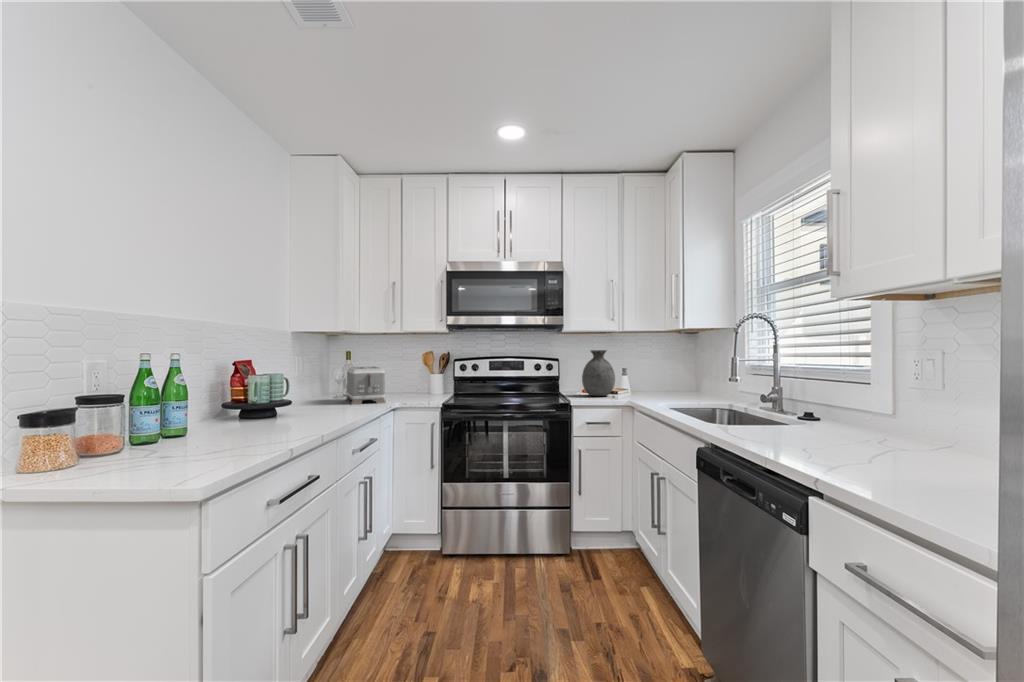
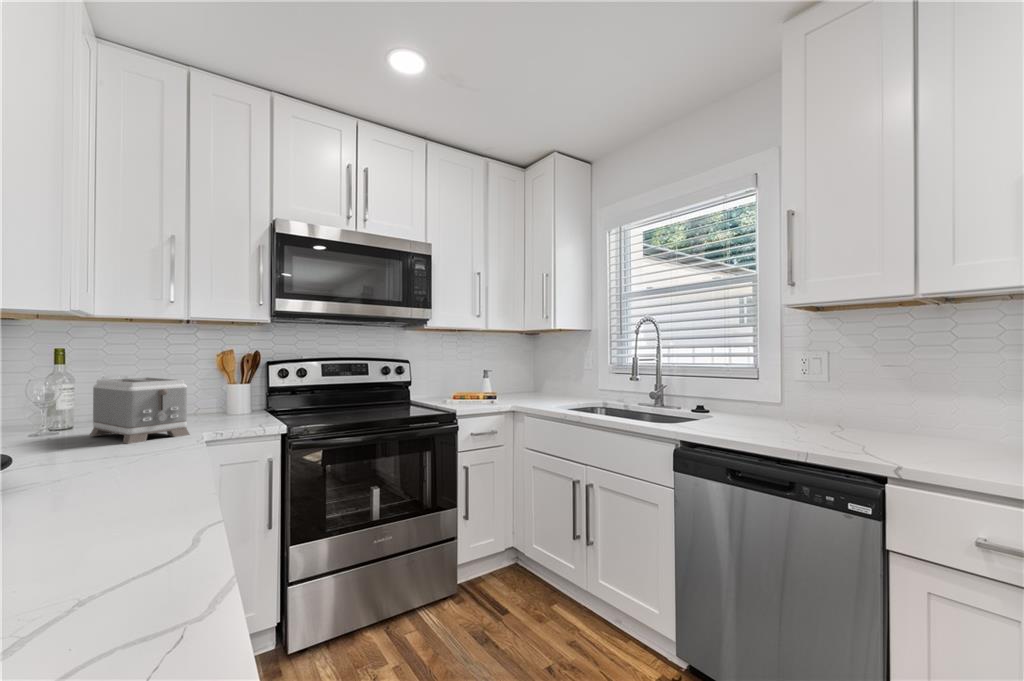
vase: present [582,350,615,396] -> none [442,350,479,402]

